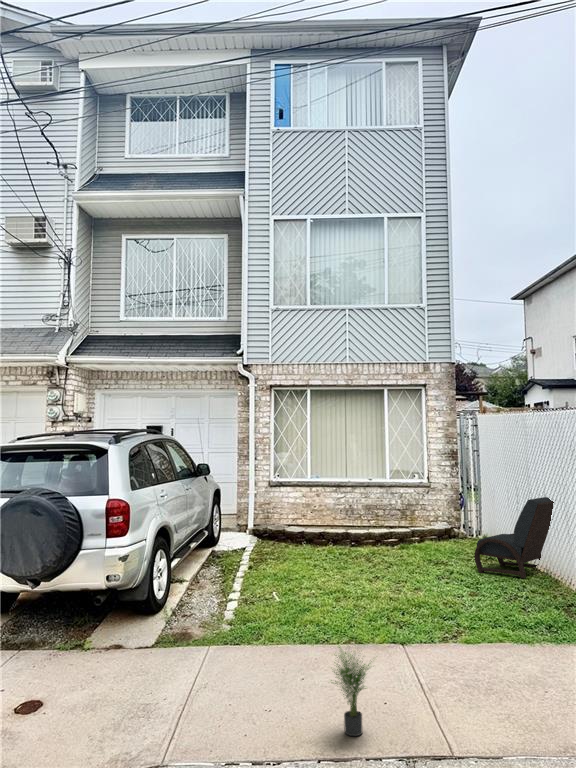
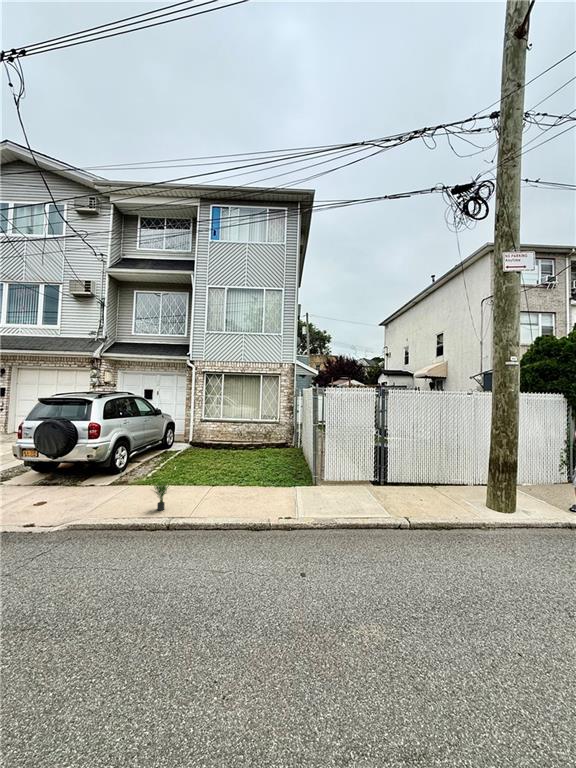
lounge chair: present [474,497,554,578] -> none [274,428,311,464]

